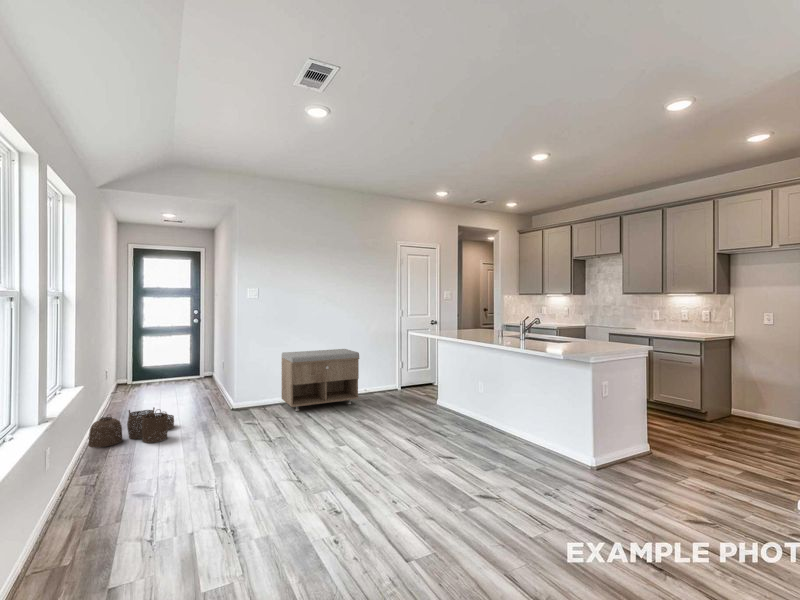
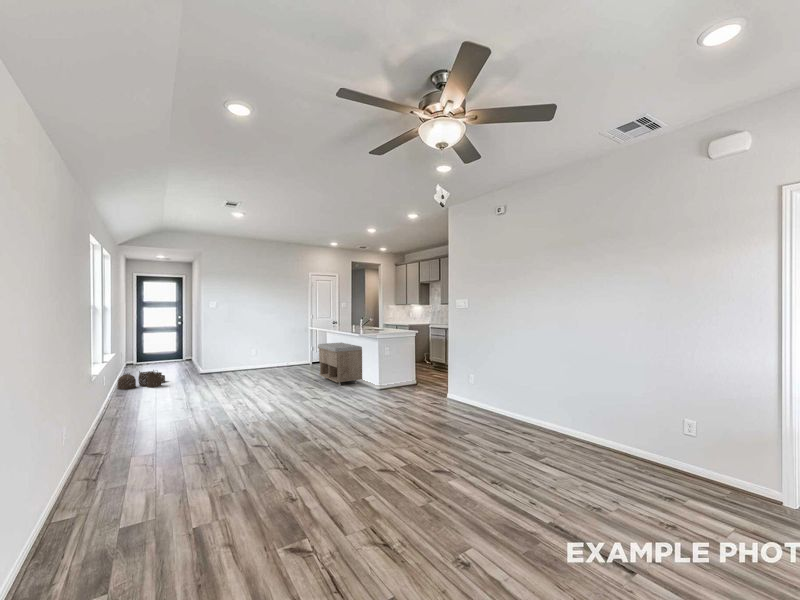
storage bench: present [281,349,359,411] -> present [318,343,362,385]

